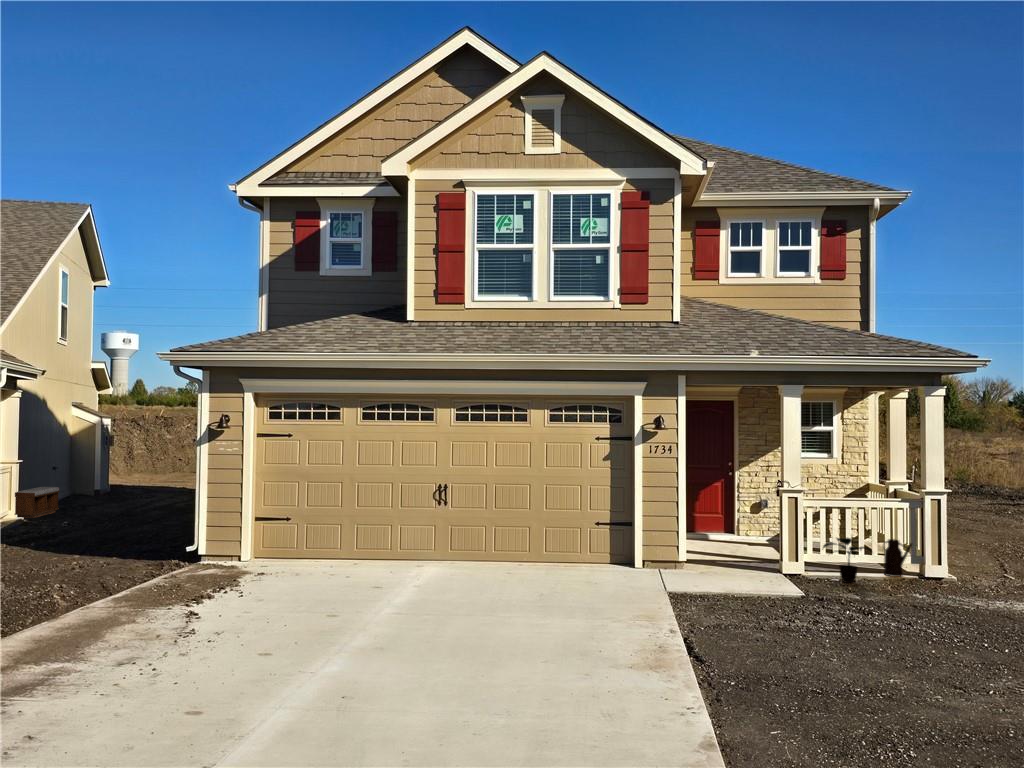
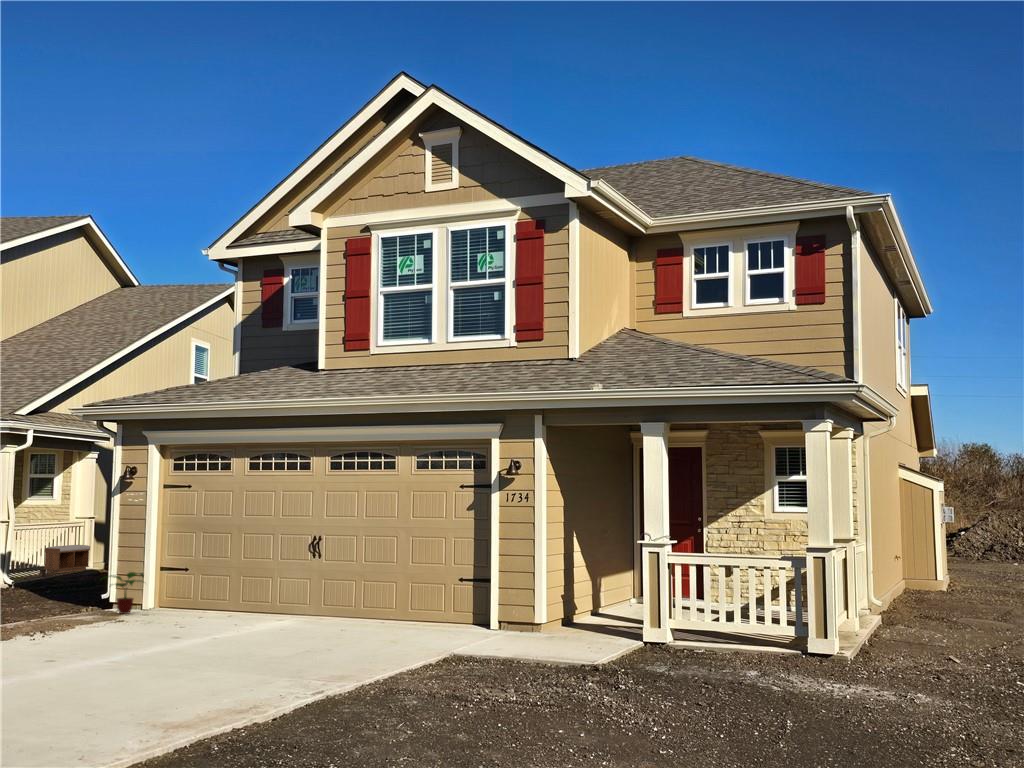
potted plant: present [822,538,872,583] -> present [105,572,144,614]
watering can: present [883,539,912,577] -> none [774,608,795,654]

